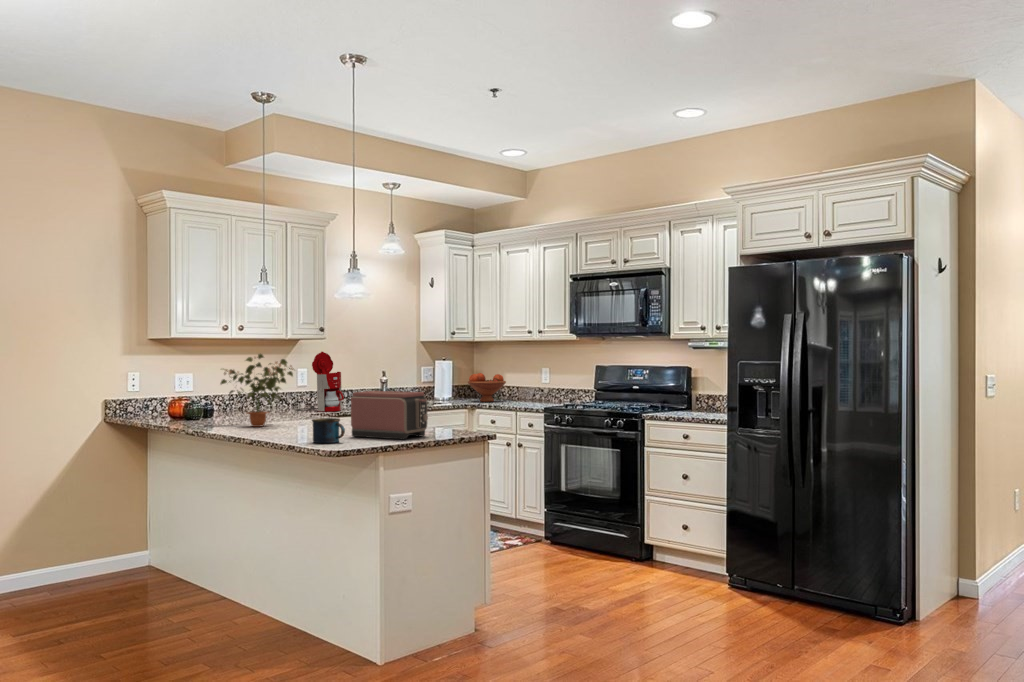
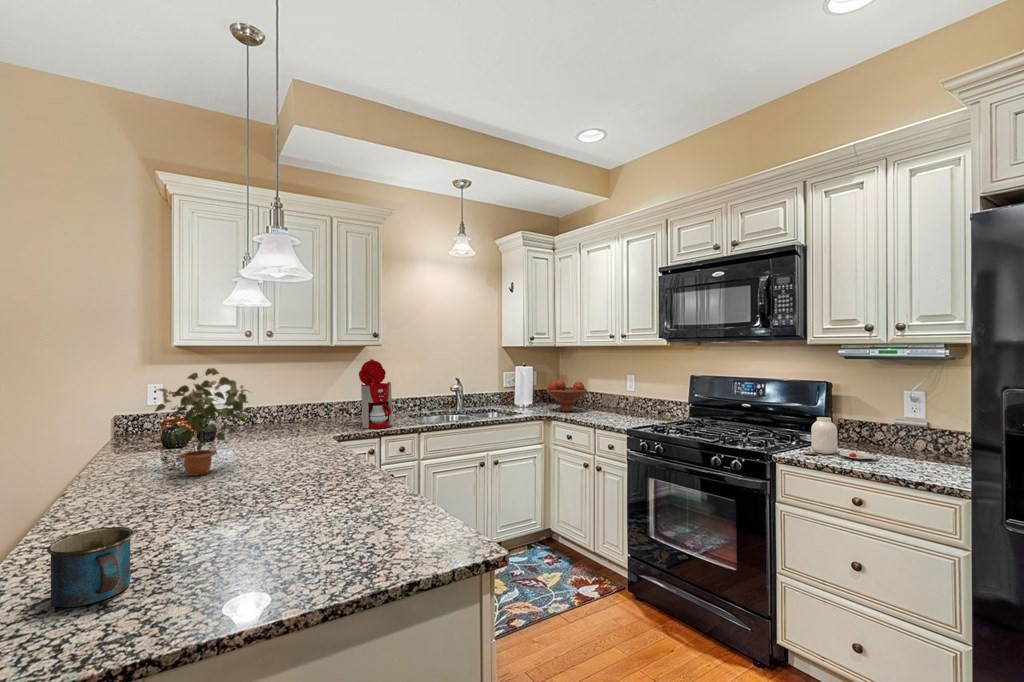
jar: none [662,389,703,414] -> present [804,417,876,459]
toaster: present [351,391,428,439] -> none [213,447,362,587]

